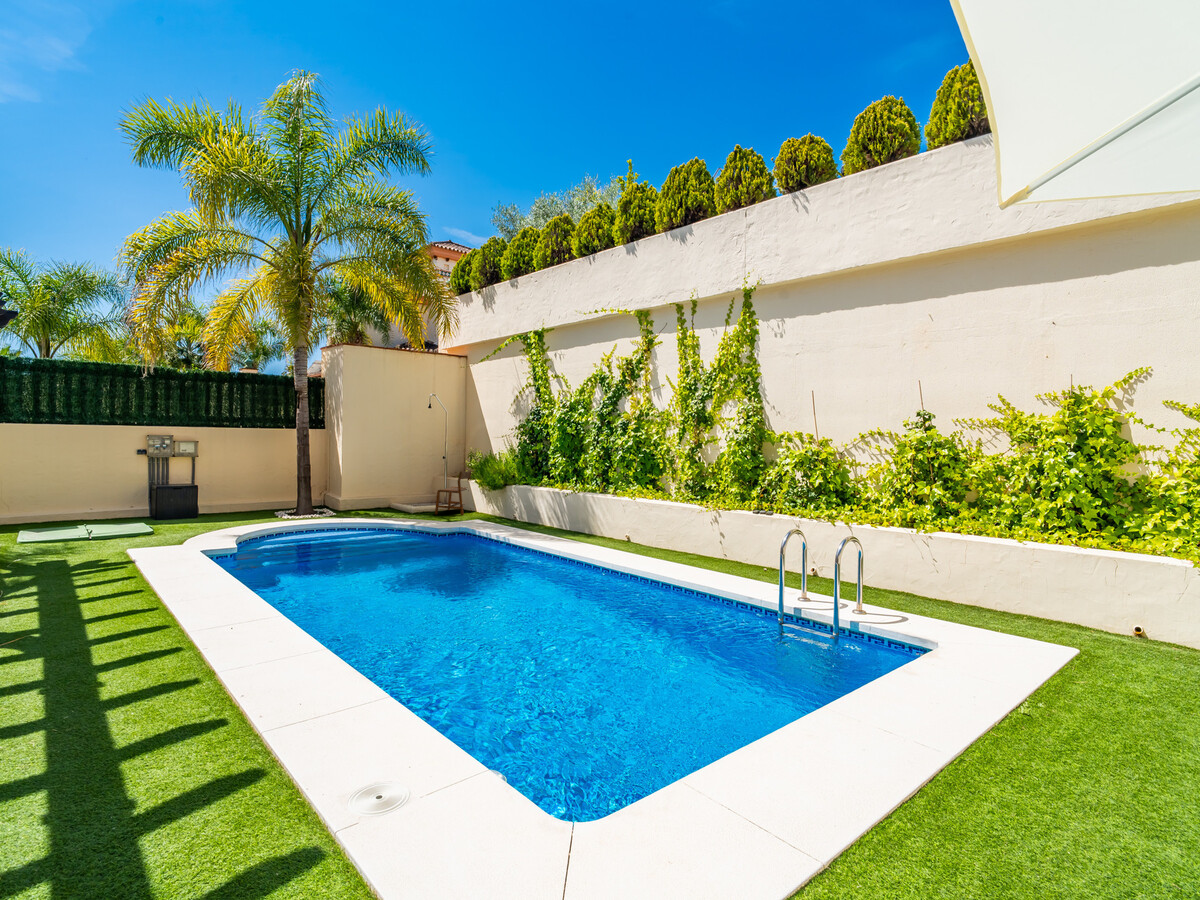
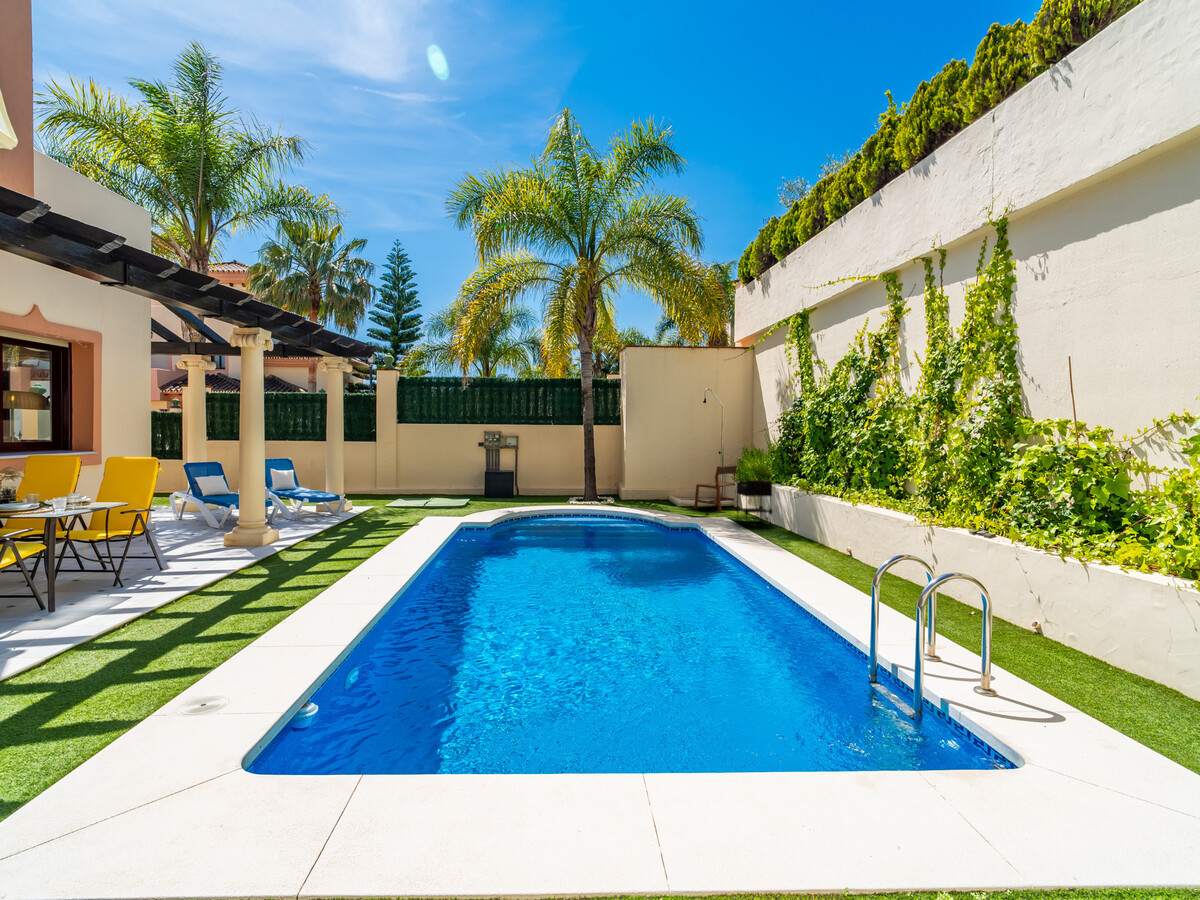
side table: none [492,483,527,524] -> present [736,480,772,524]

